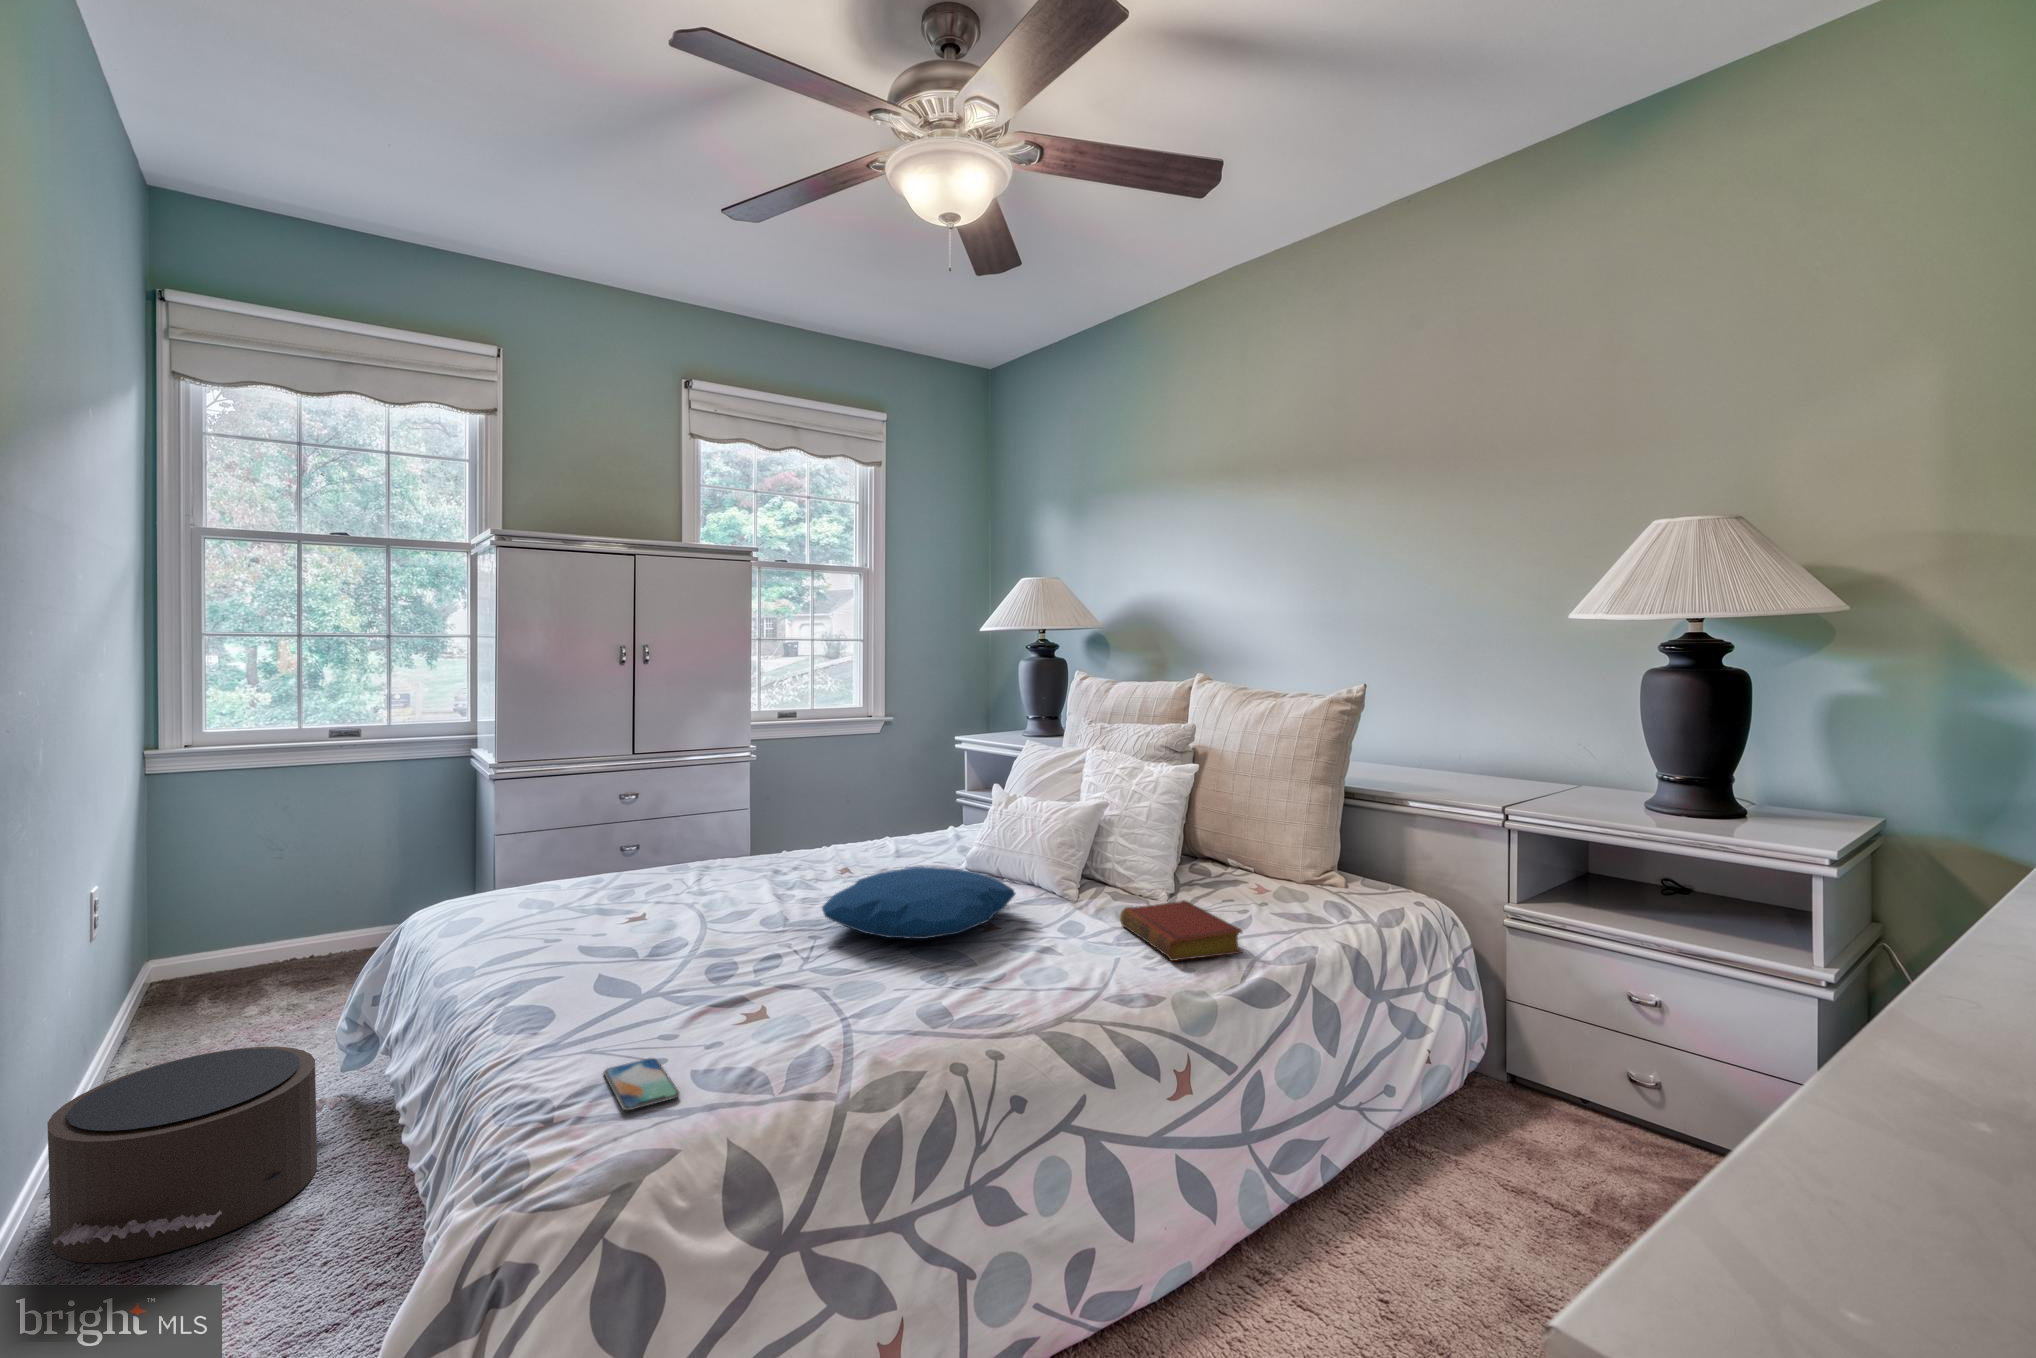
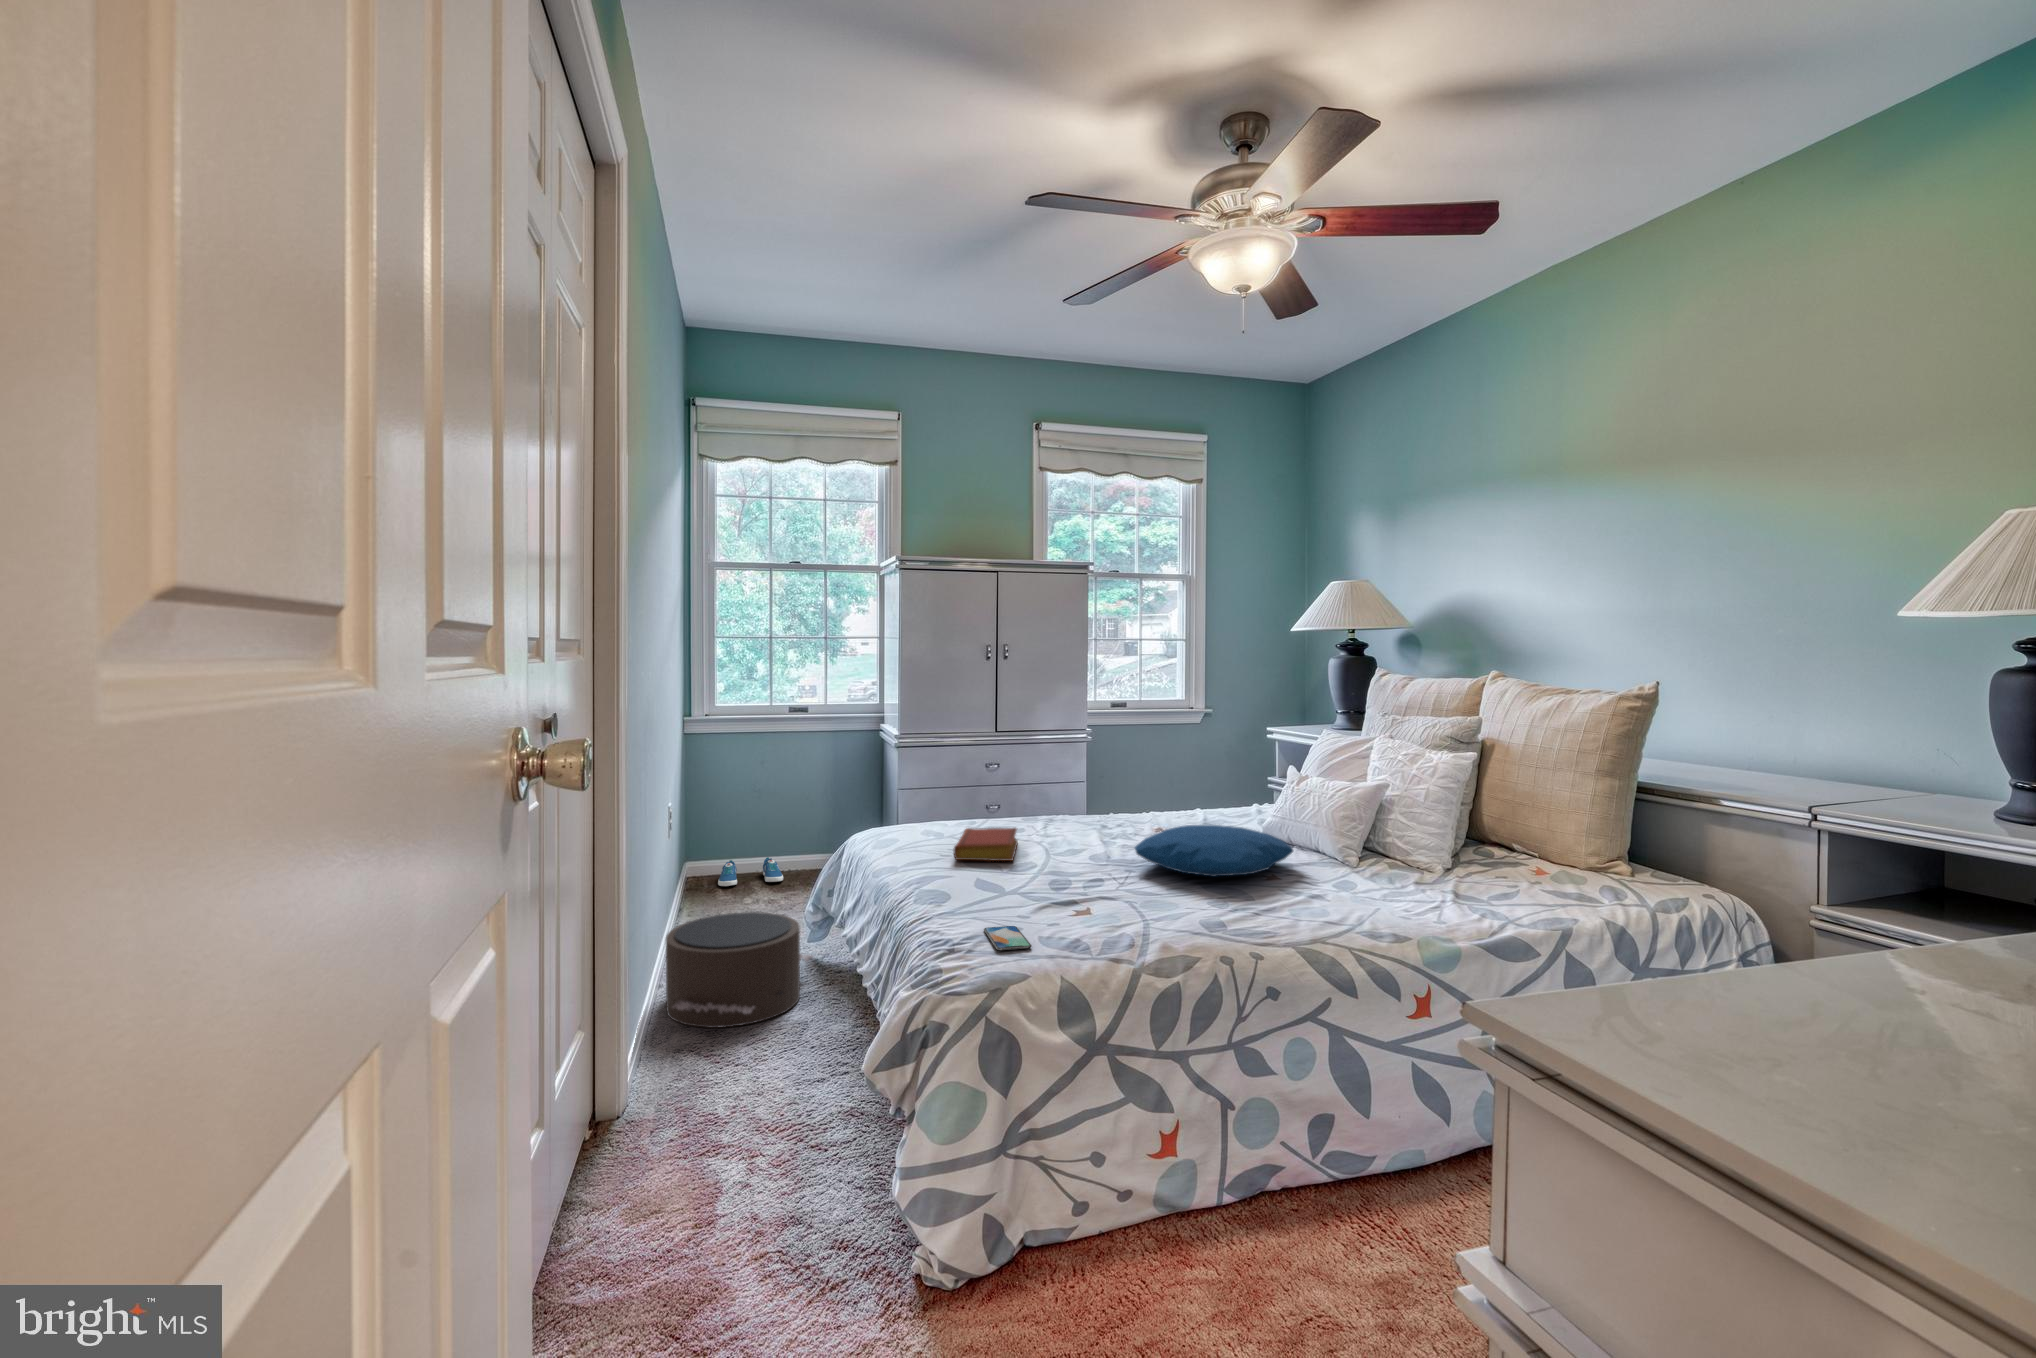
book: present [1120,900,1243,961] -> present [954,828,1018,861]
sneaker: none [200,942,316,994] -> present [718,857,783,886]

